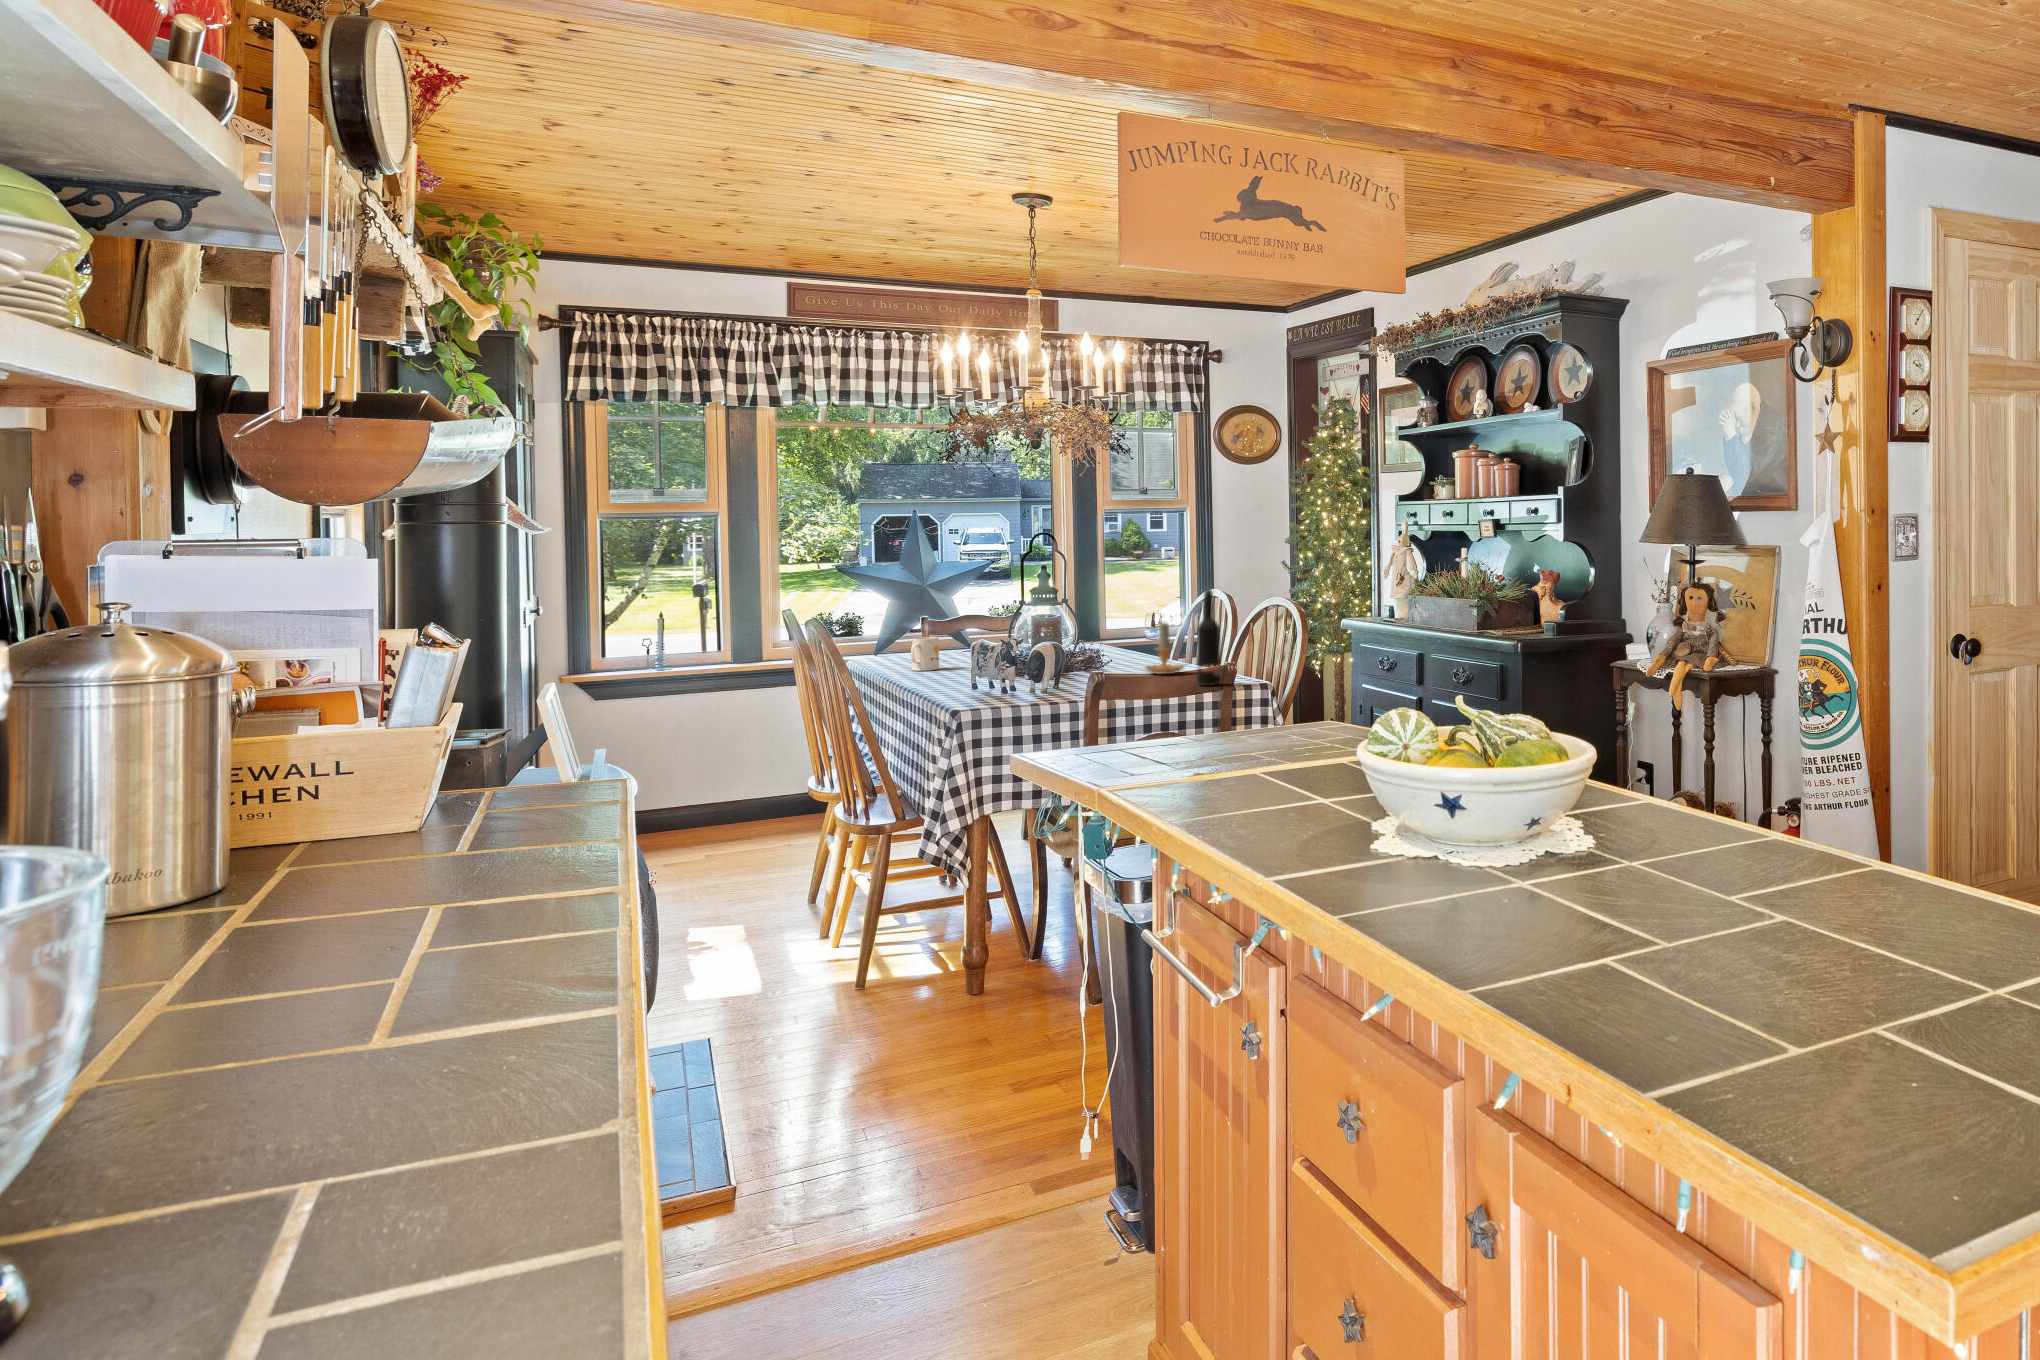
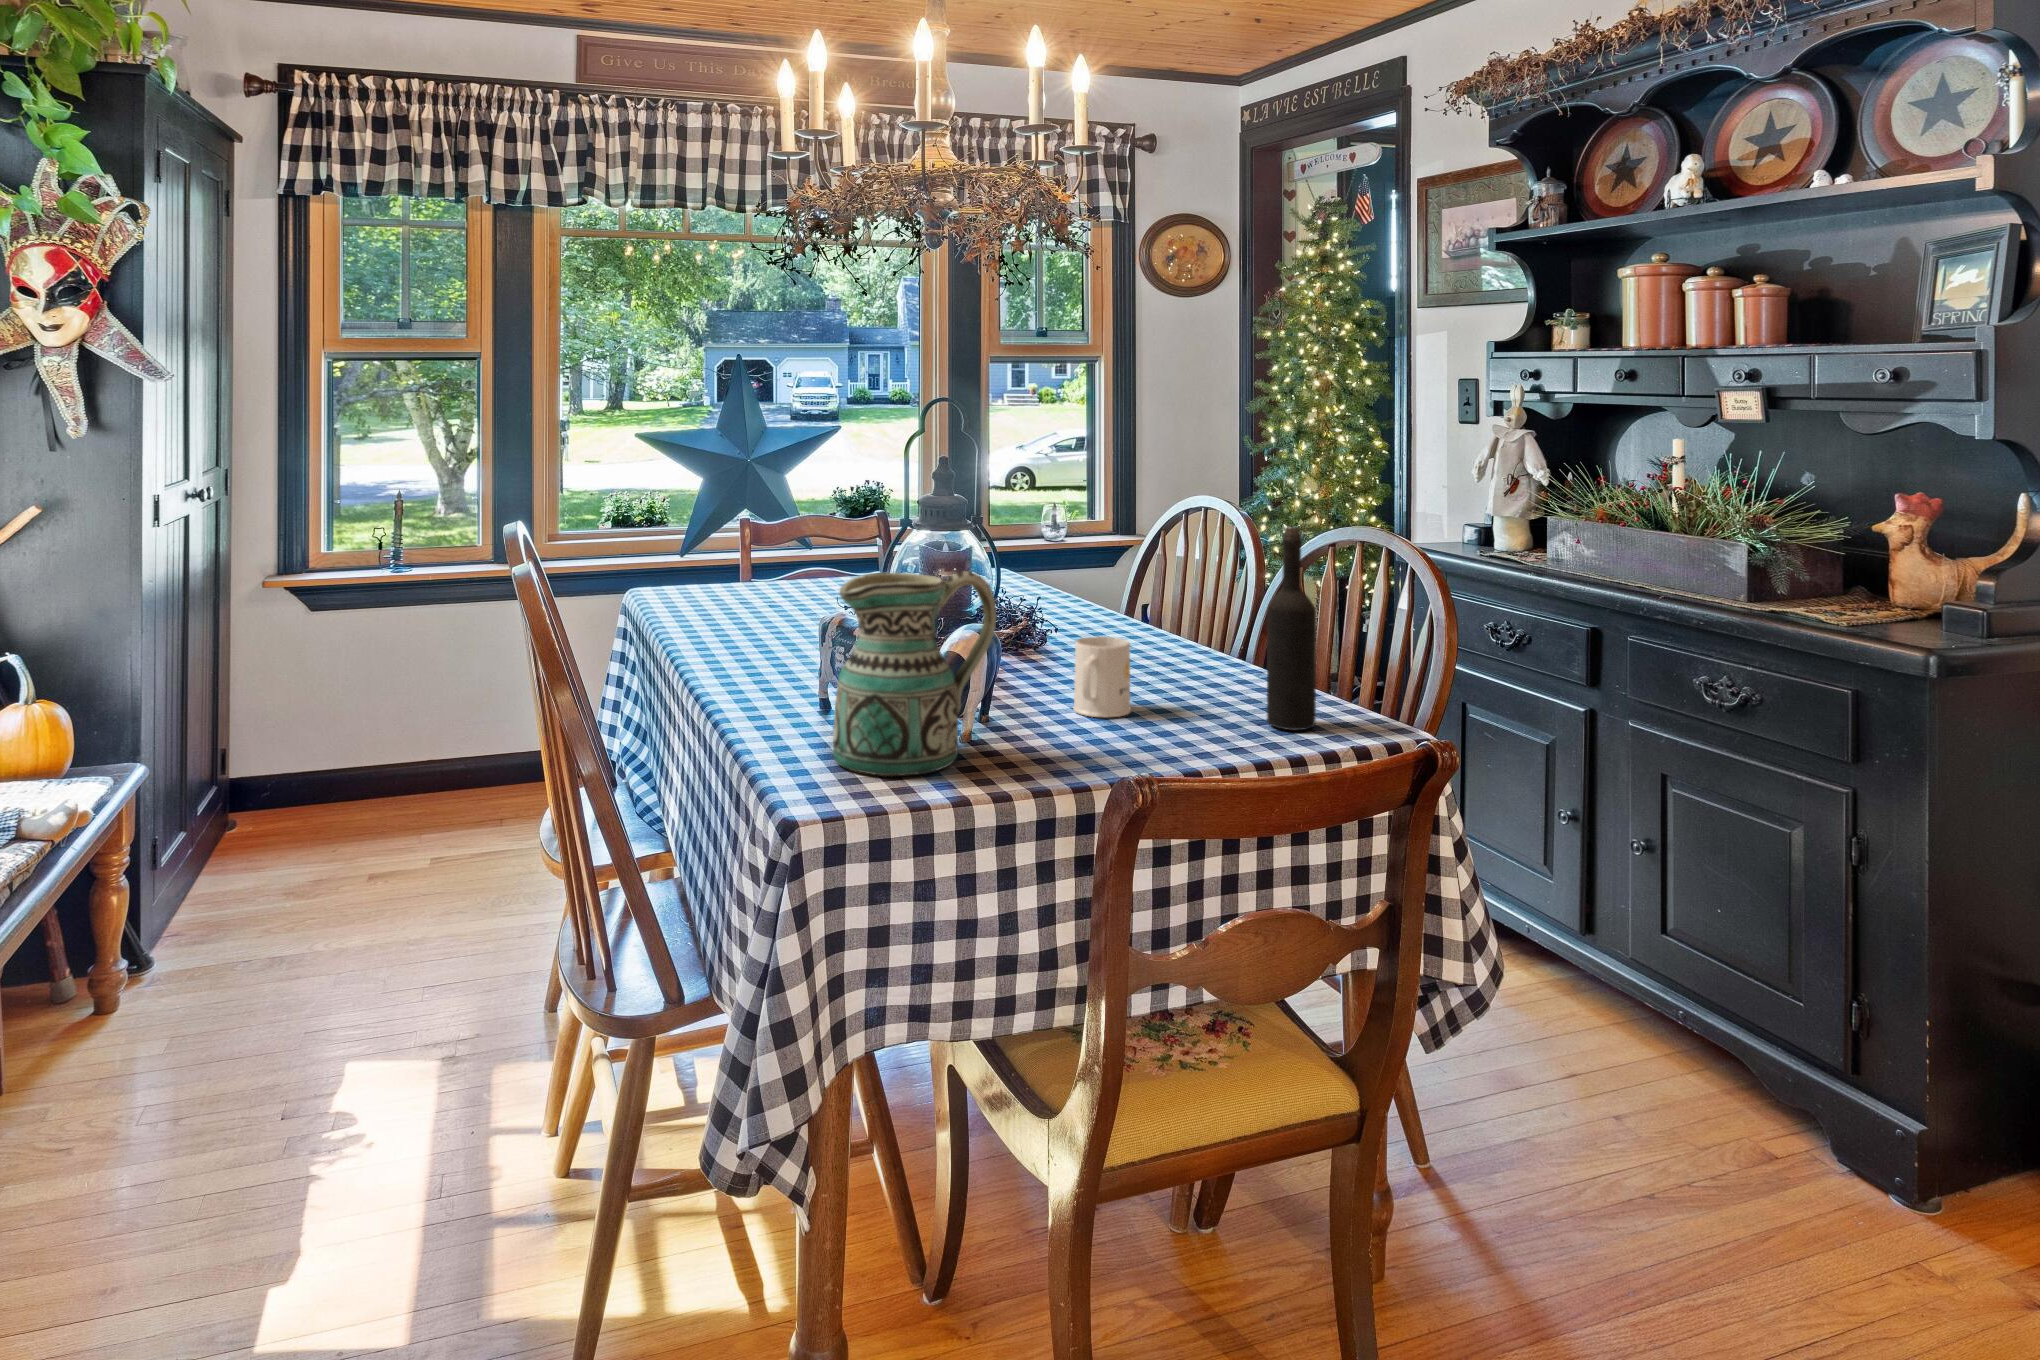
ceramic pitcher: none [976,610,1057,701] -> present [833,571,996,776]
candle: present [1145,623,1190,674] -> none [1130,570,1217,675]
mug: present [911,637,940,671] -> present [1073,636,1131,717]

